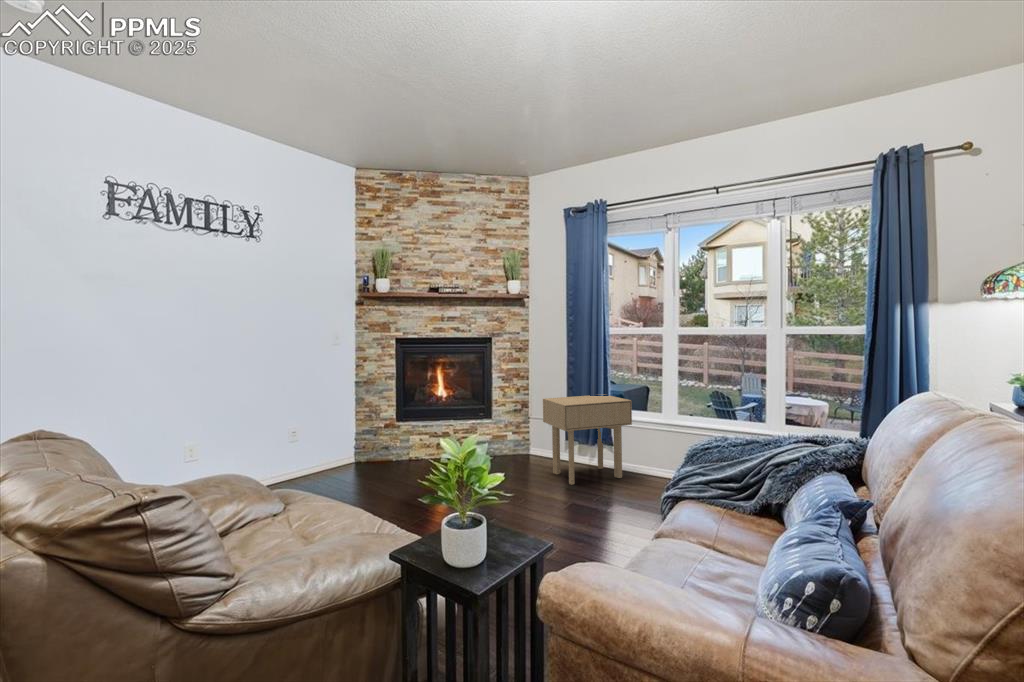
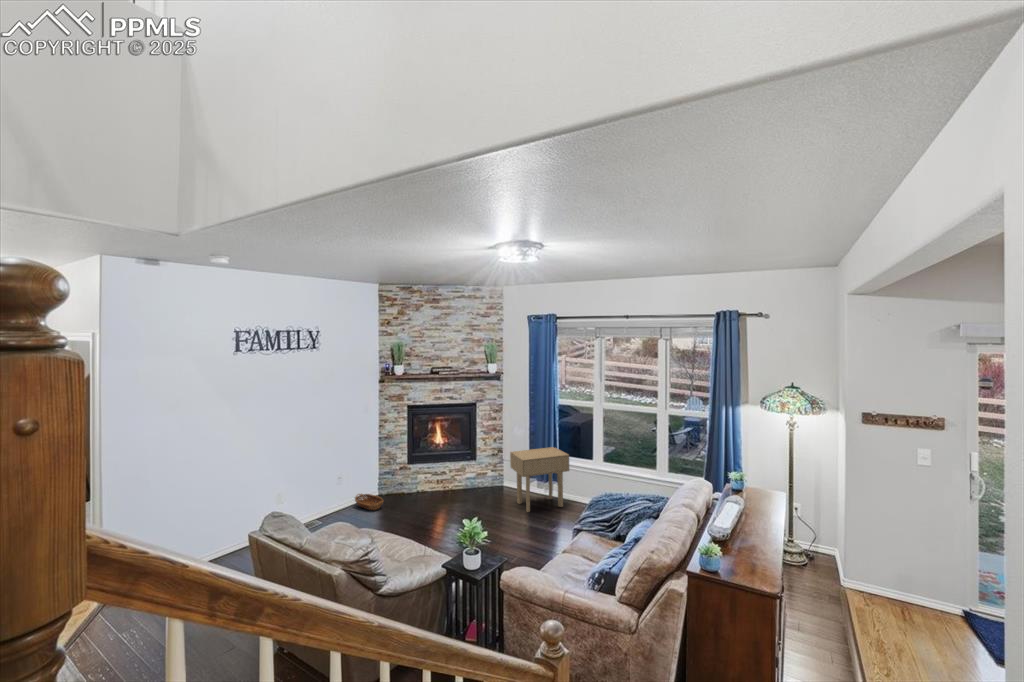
basket: none [306,456,369,484] -> present [355,494,383,510]

